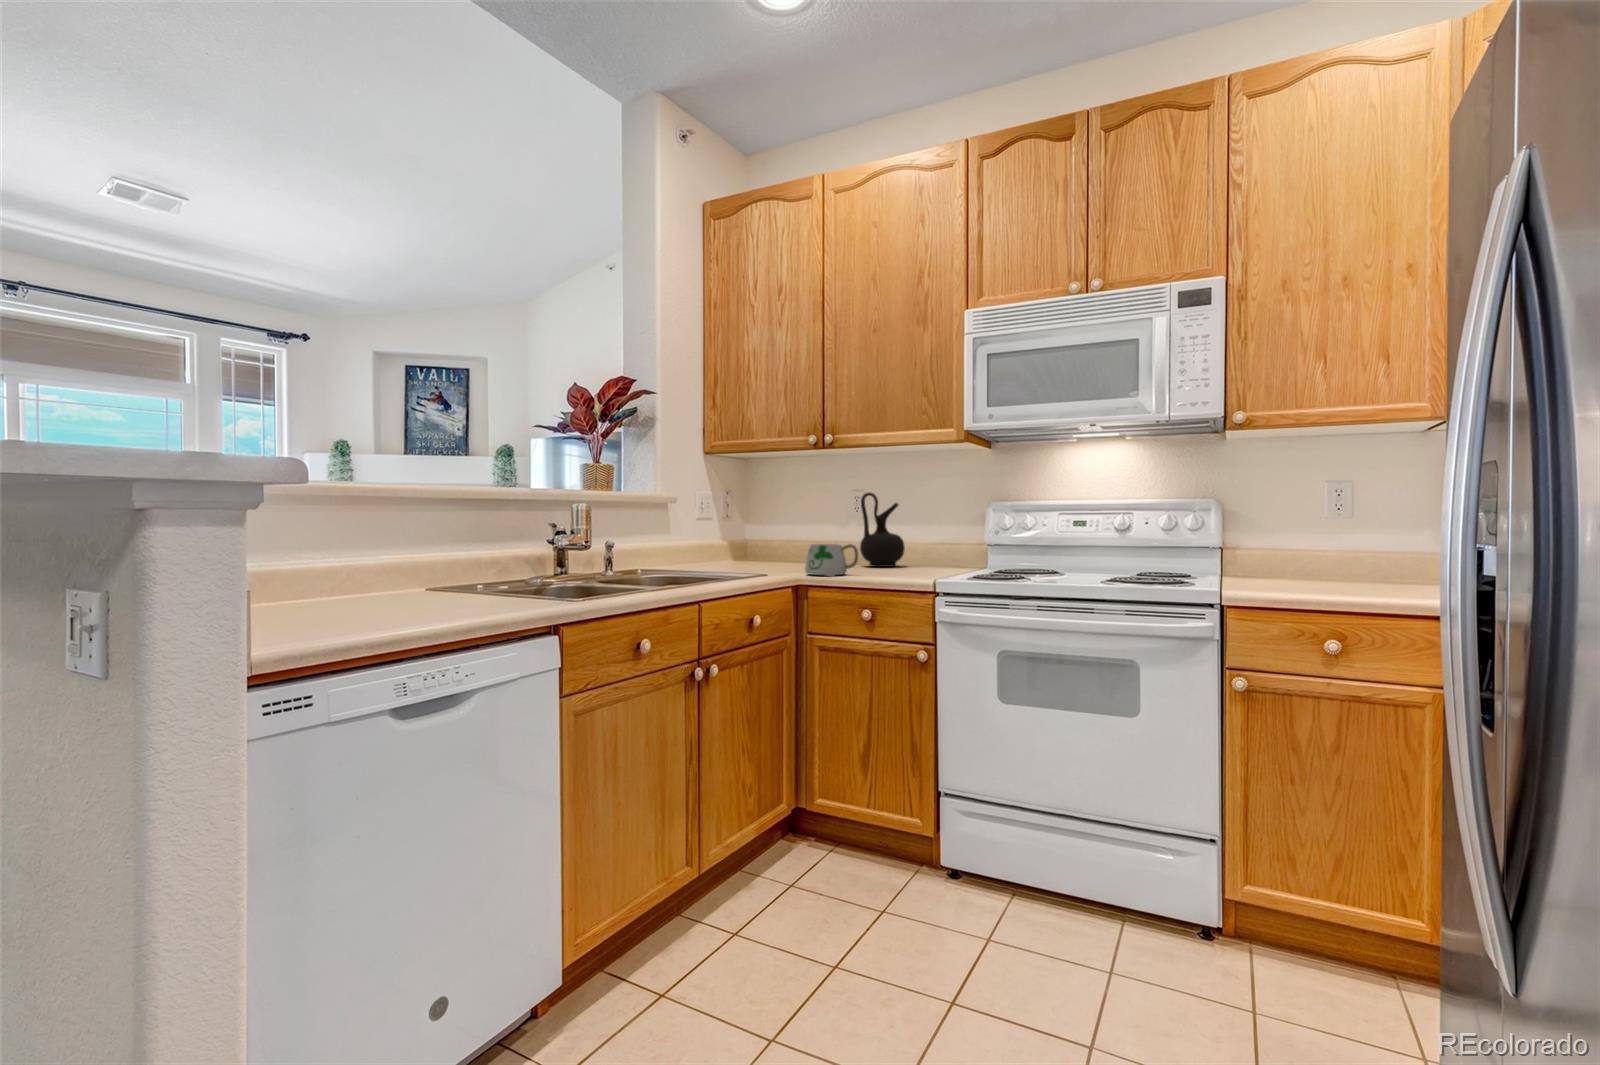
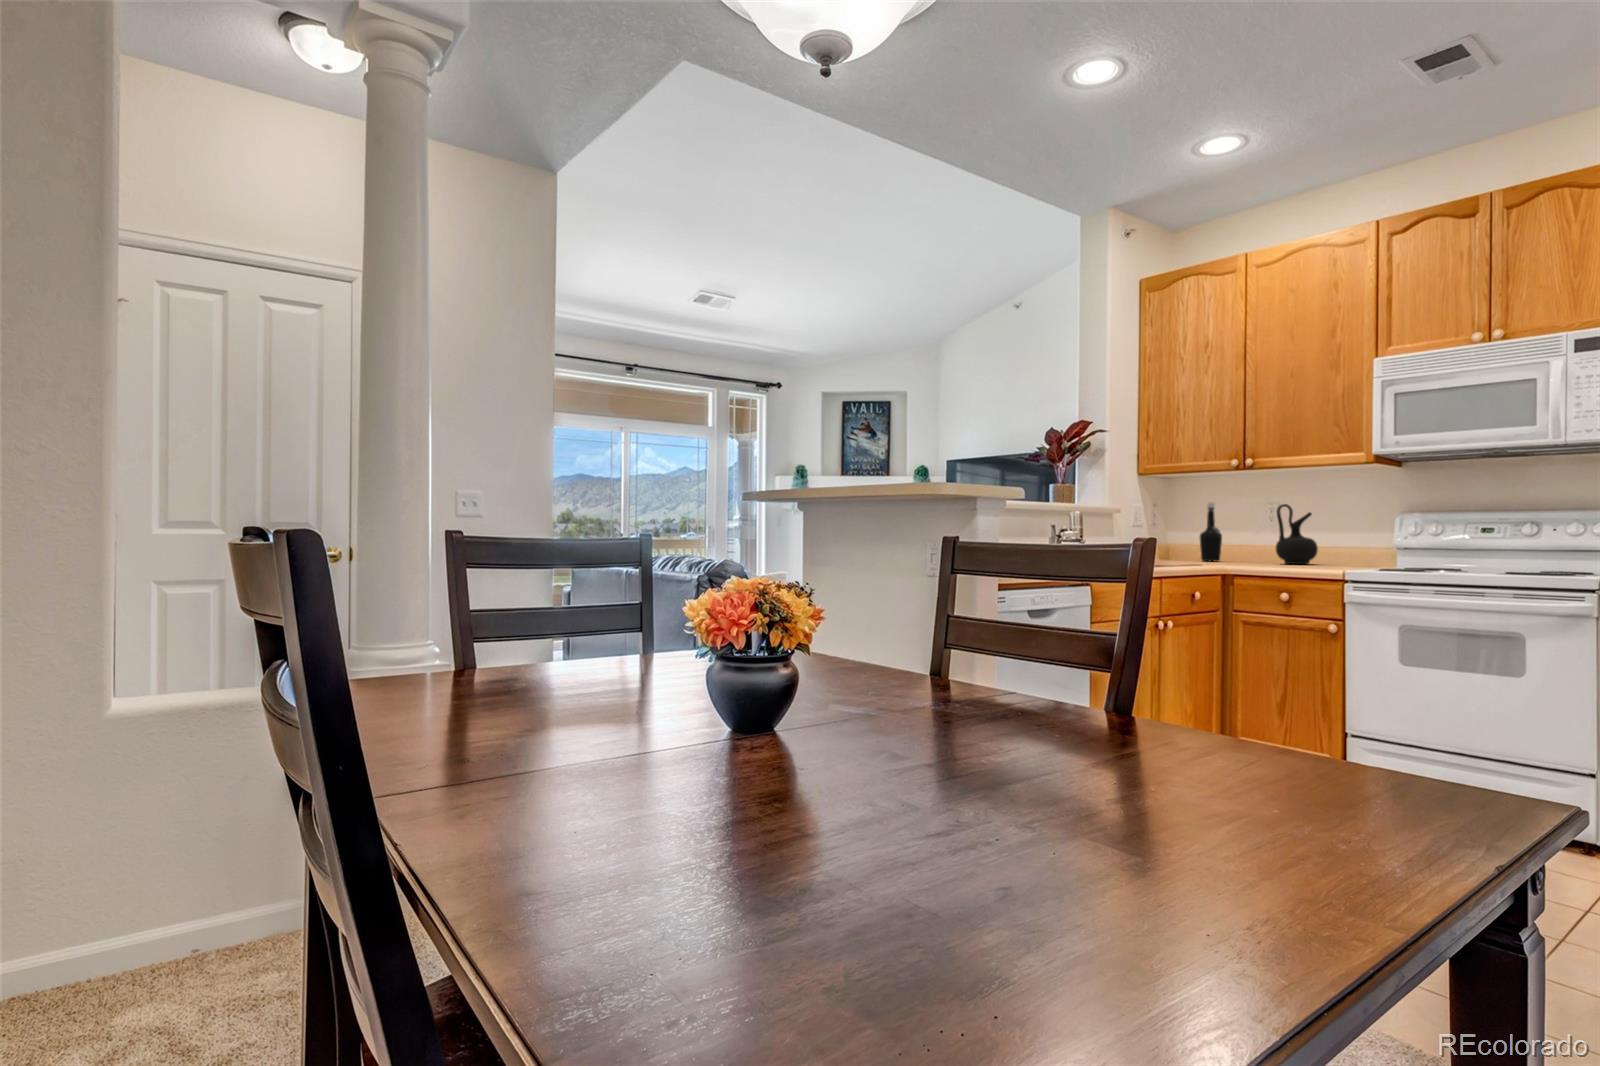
bottle: none [779,490,804,563] -> present [1200,503,1222,561]
mug: present [805,544,858,576] -> none [1230,544,1276,567]

